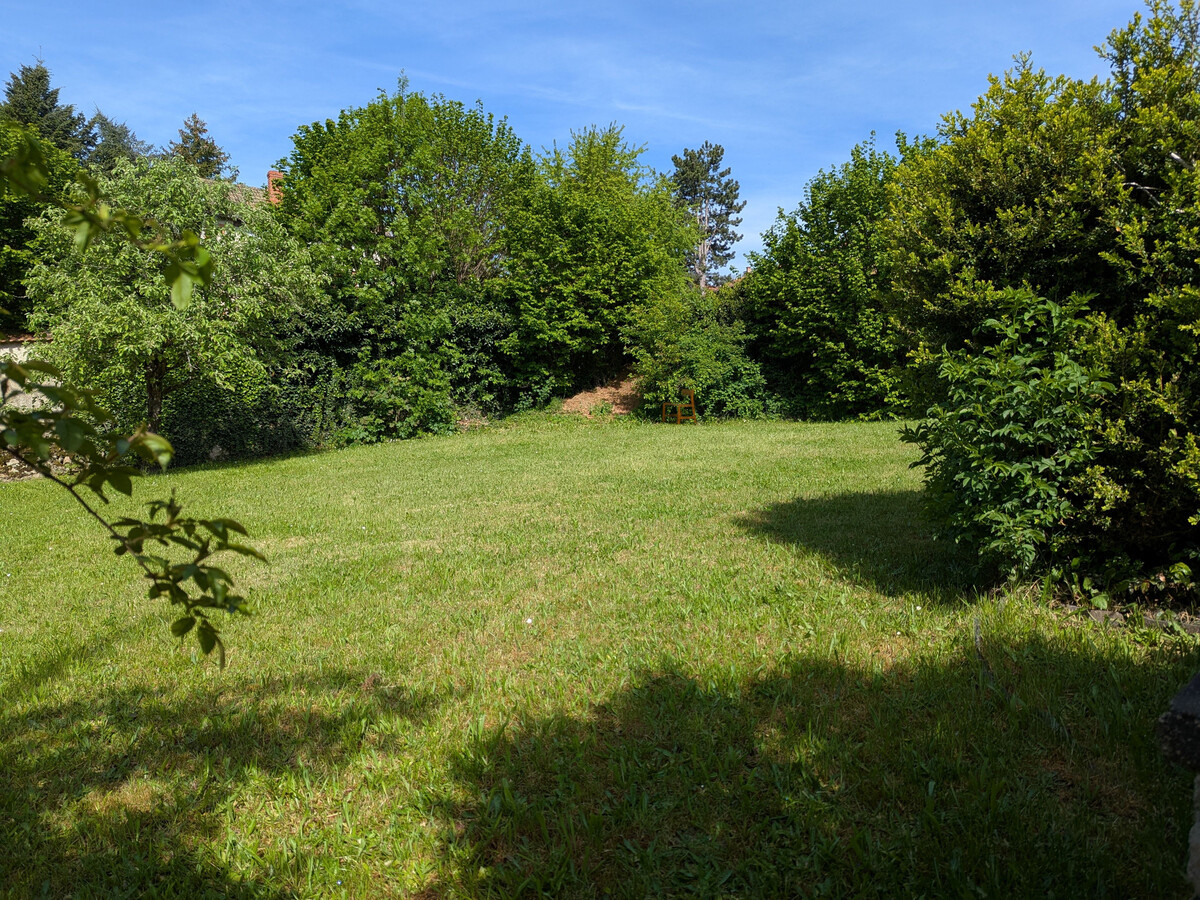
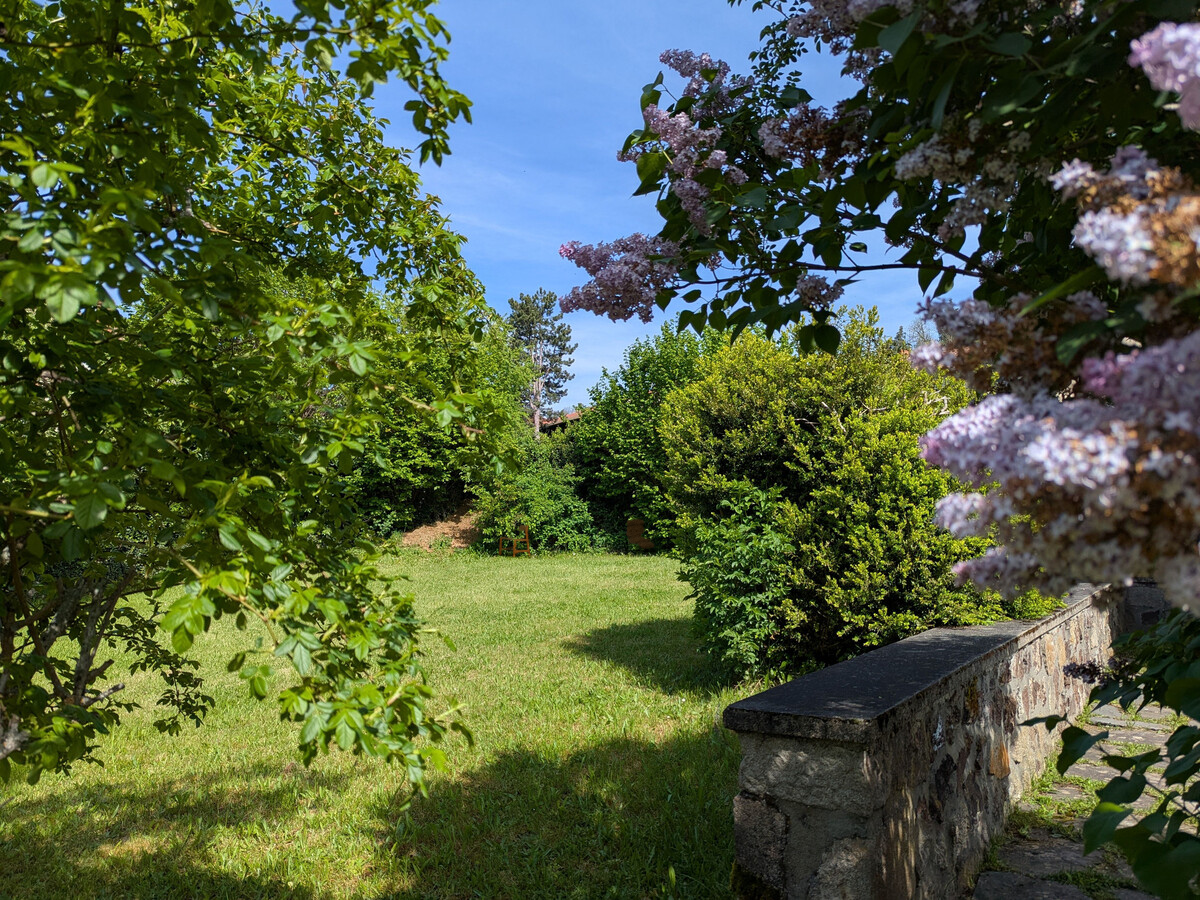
lounge chair: none [806,382,839,419] -> present [627,519,654,551]

